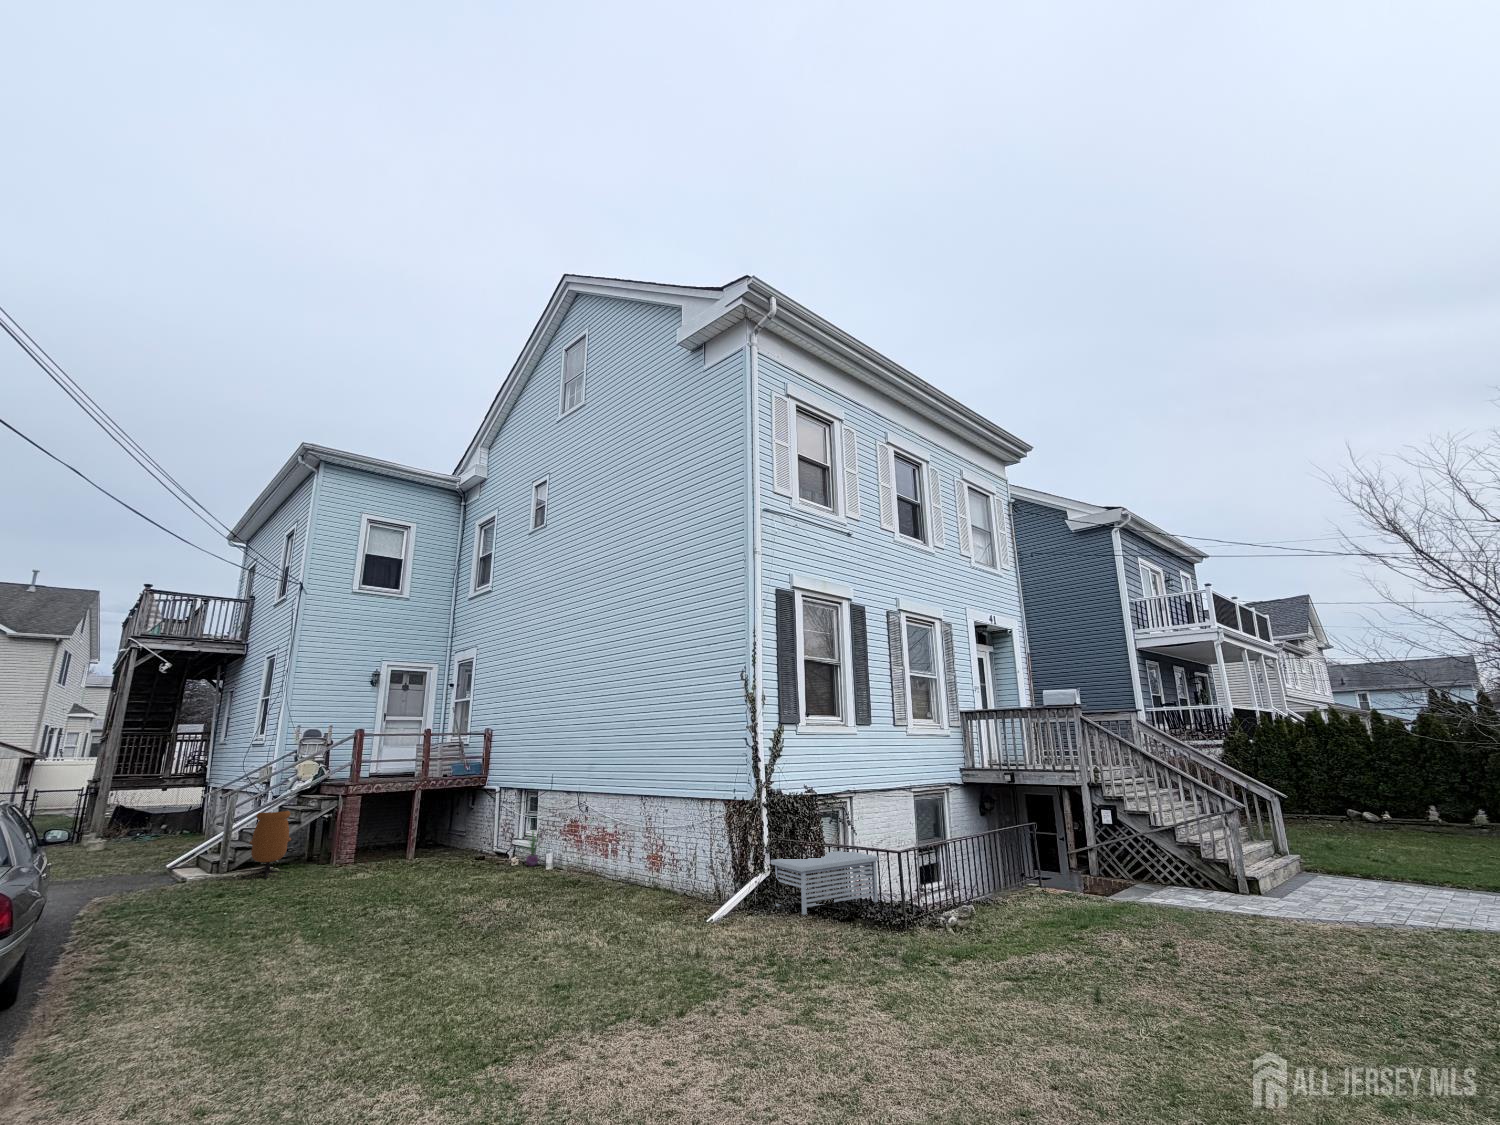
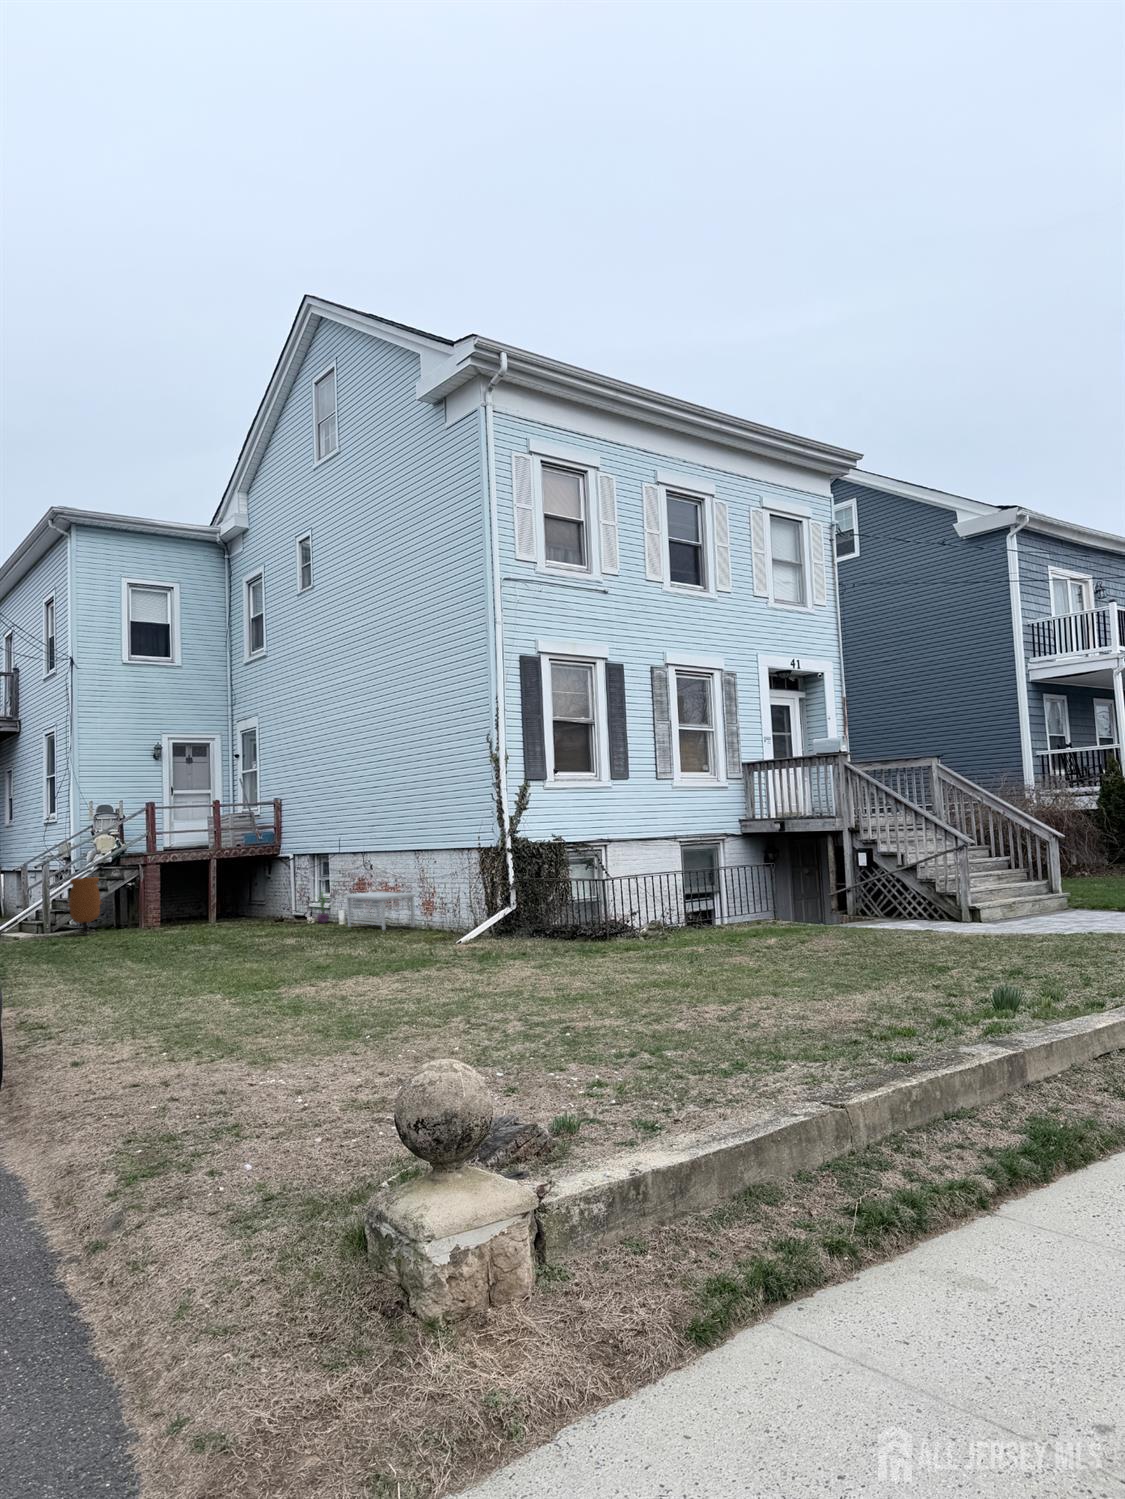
storage bench: present [771,850,878,915] -> present [344,892,416,930]

